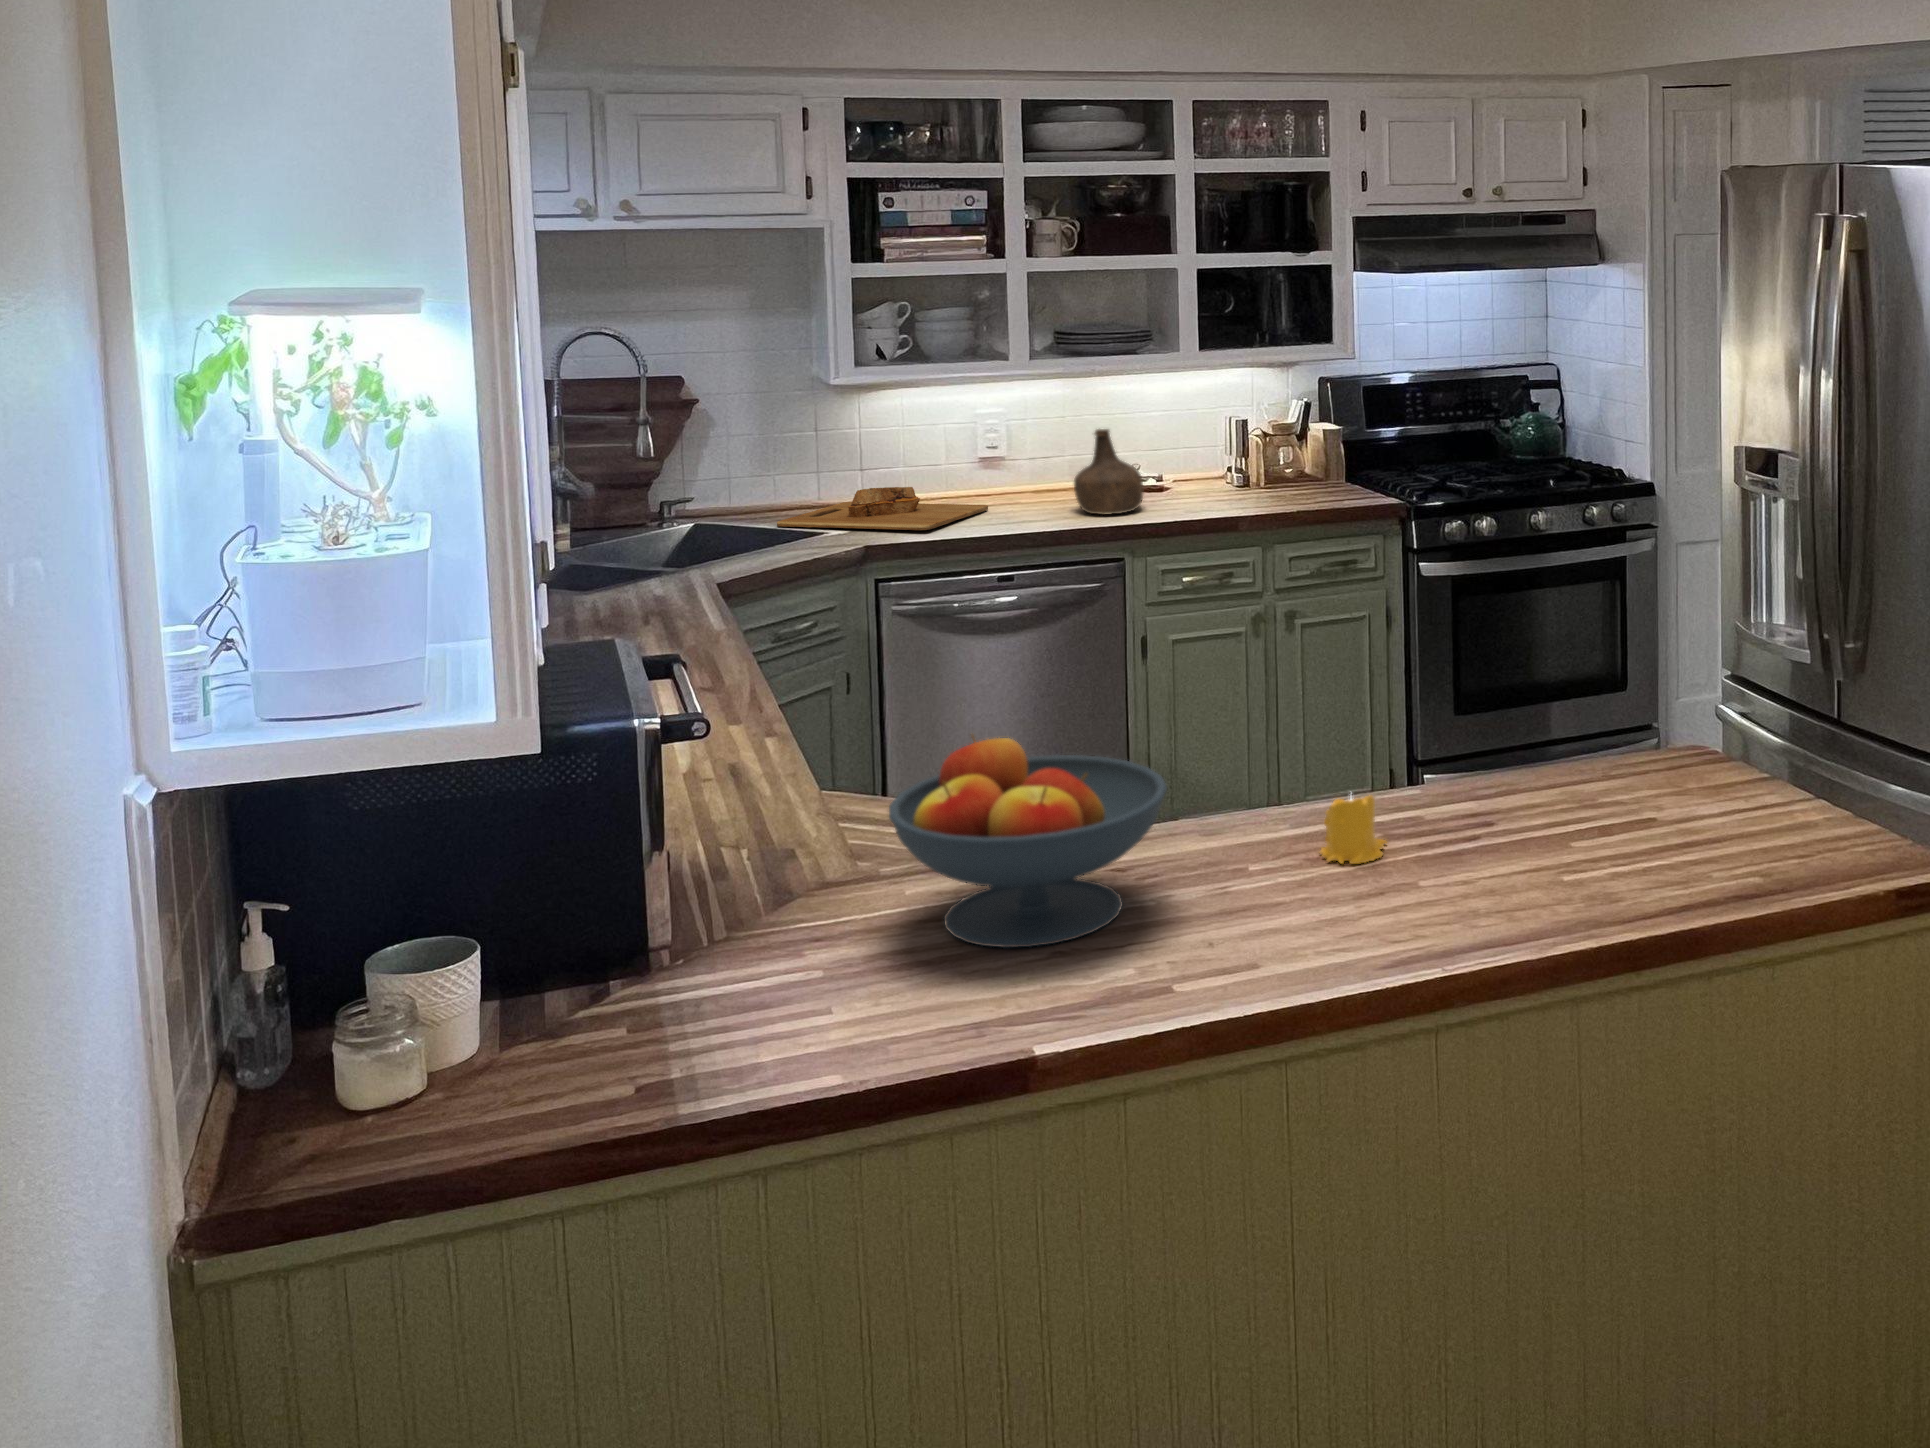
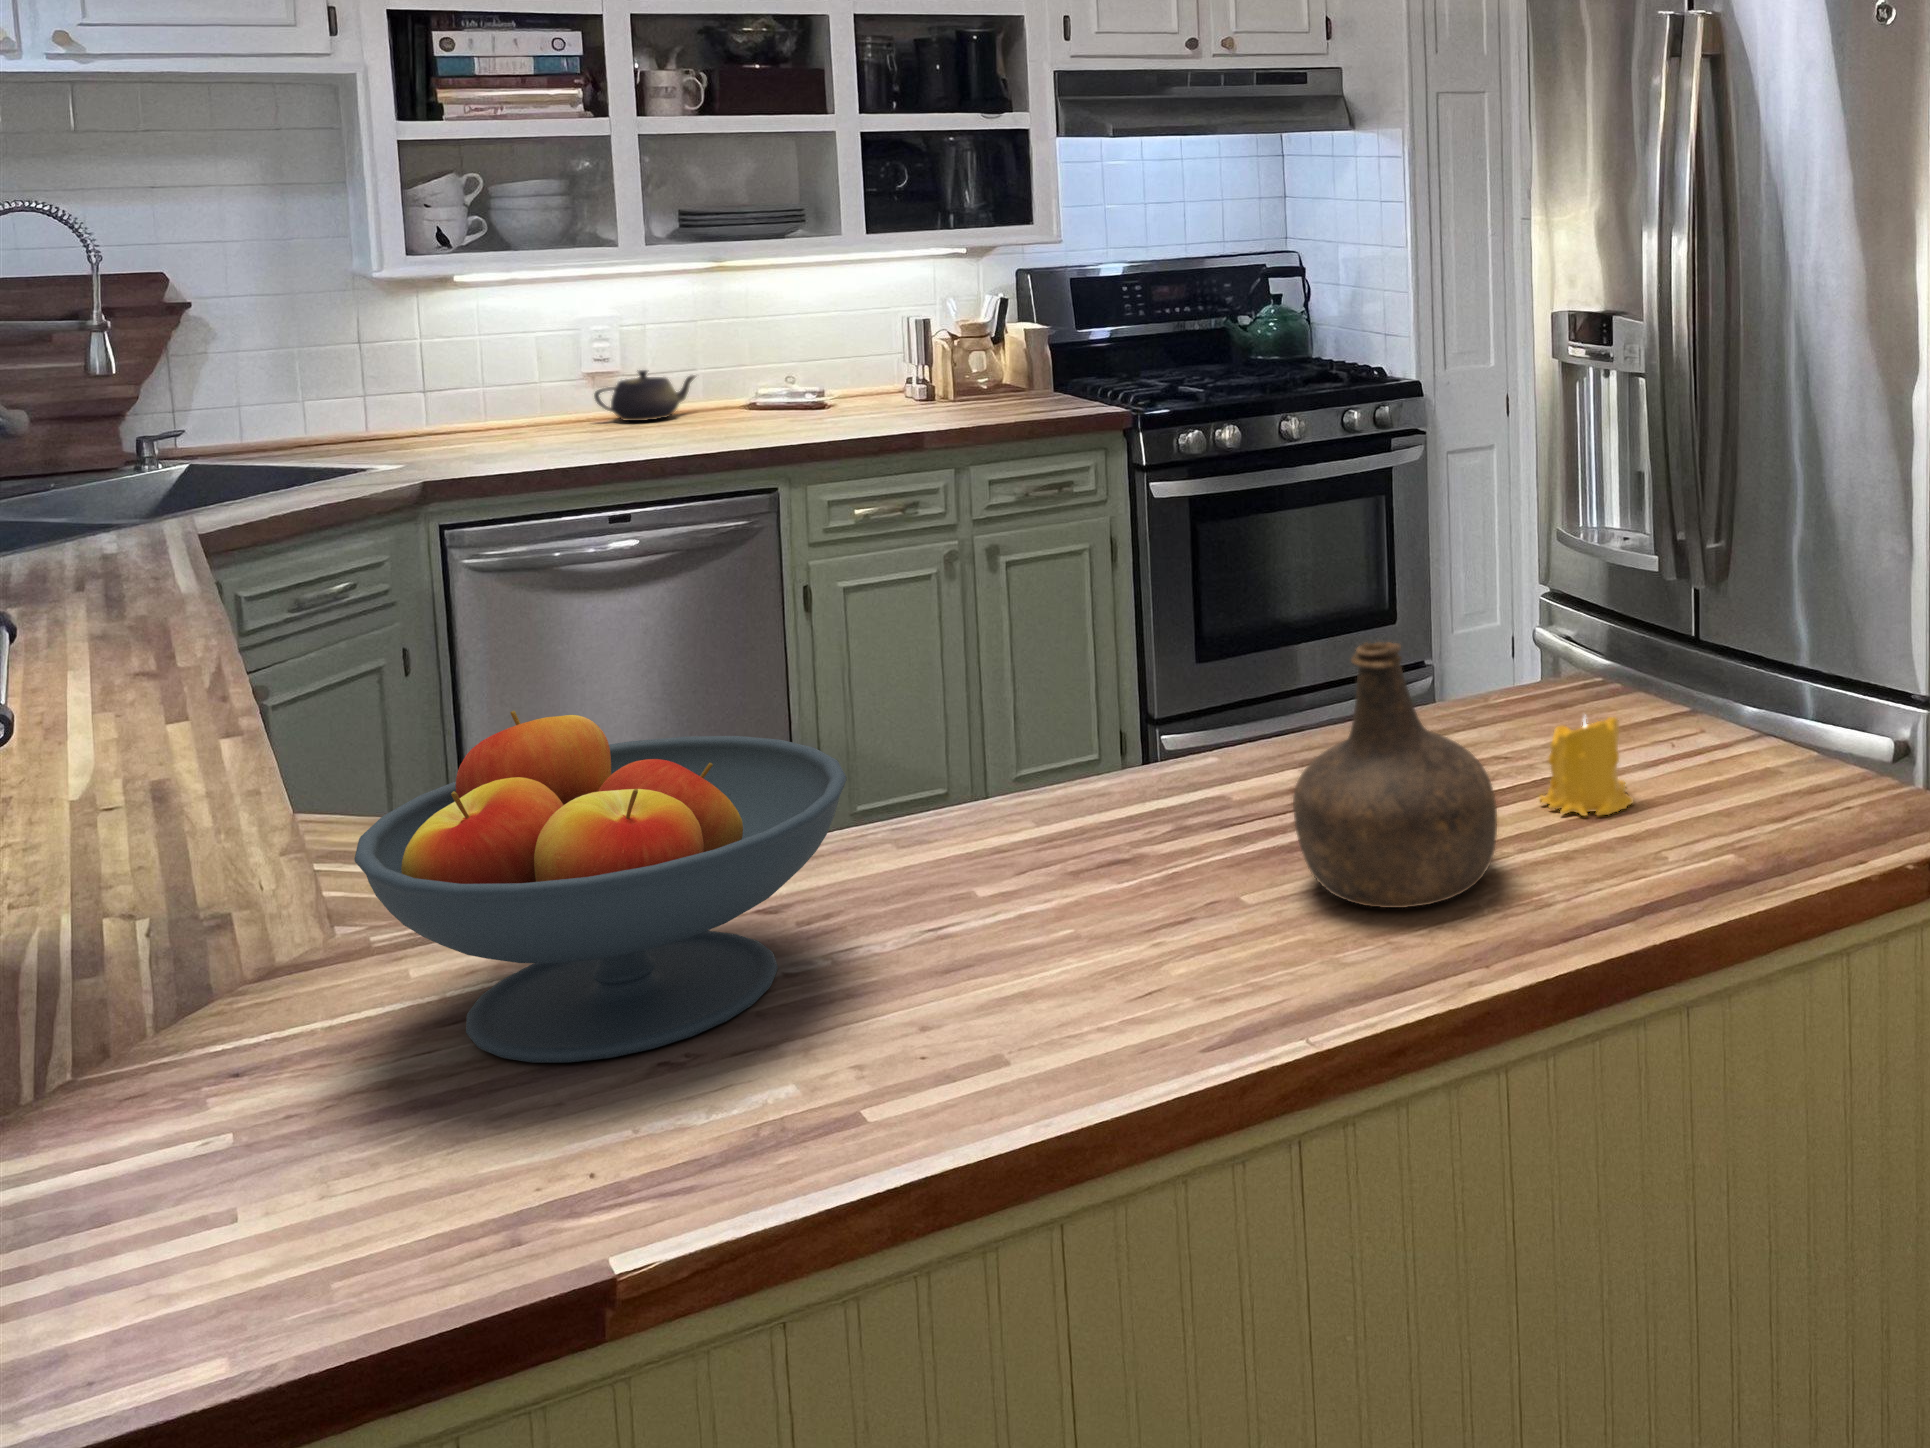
bottle: present [1074,429,1143,515] -> present [1293,642,1497,908]
teapot: none [988,456,1066,496] -> present [594,370,695,421]
cutting board: present [777,487,988,530] -> none [291,409,593,466]
candle: present [1320,796,1386,864] -> present [1540,717,1633,816]

